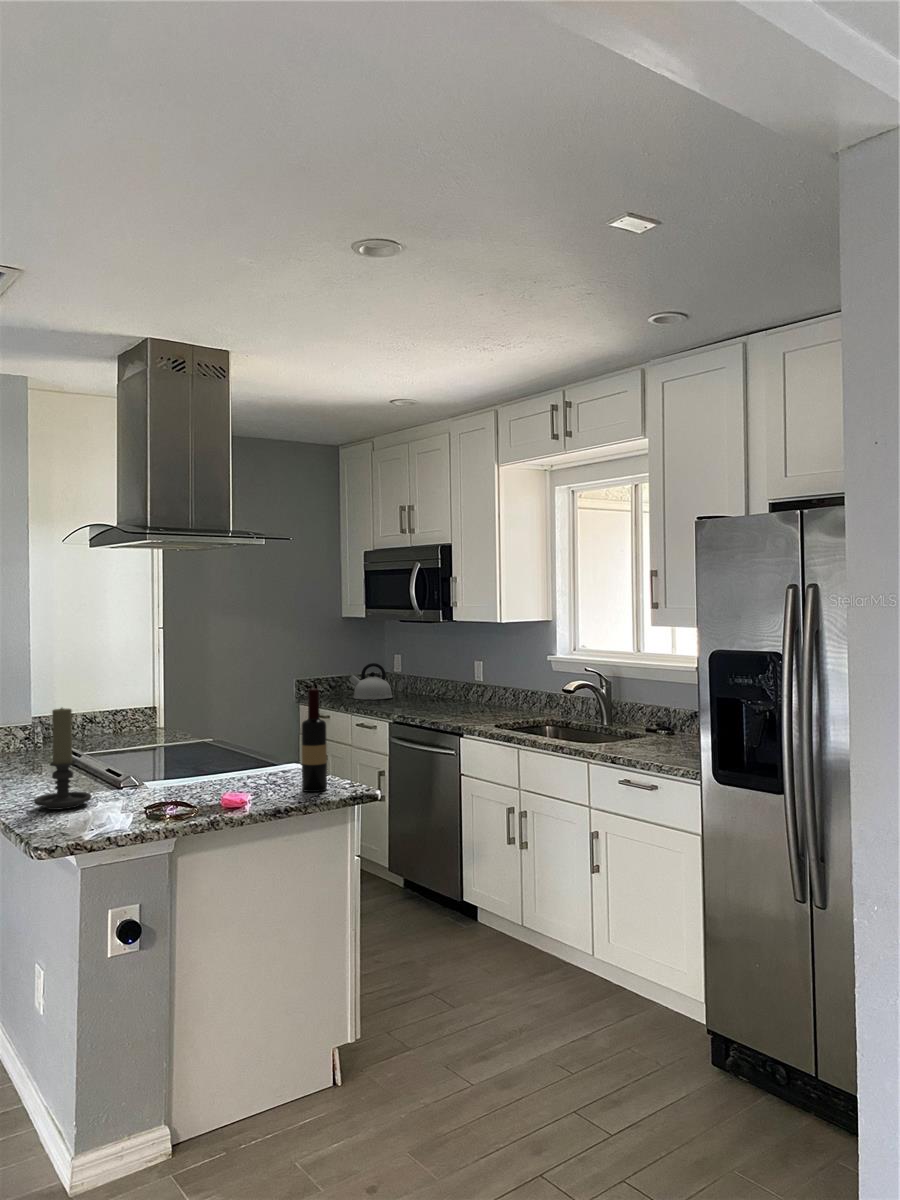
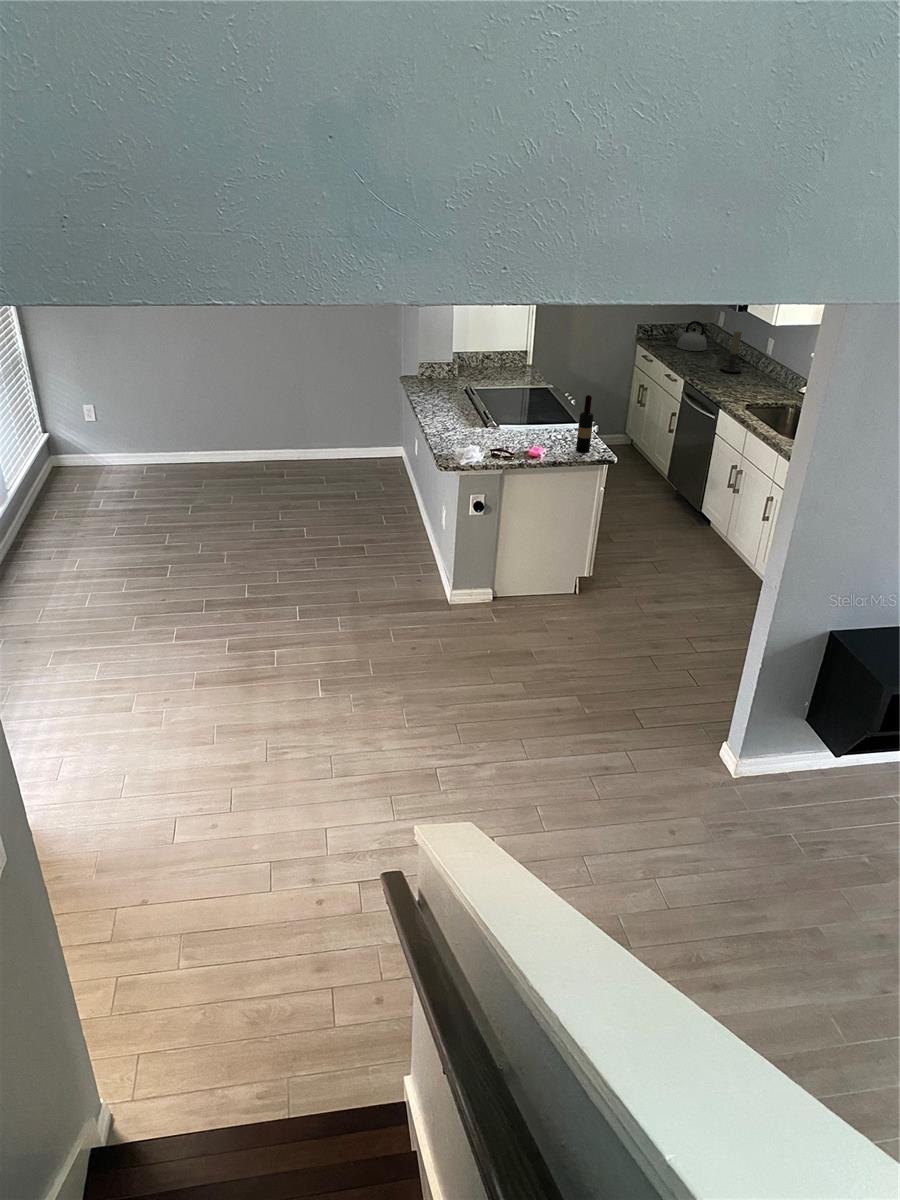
candle holder: present [34,708,91,810] -> present [720,330,742,373]

